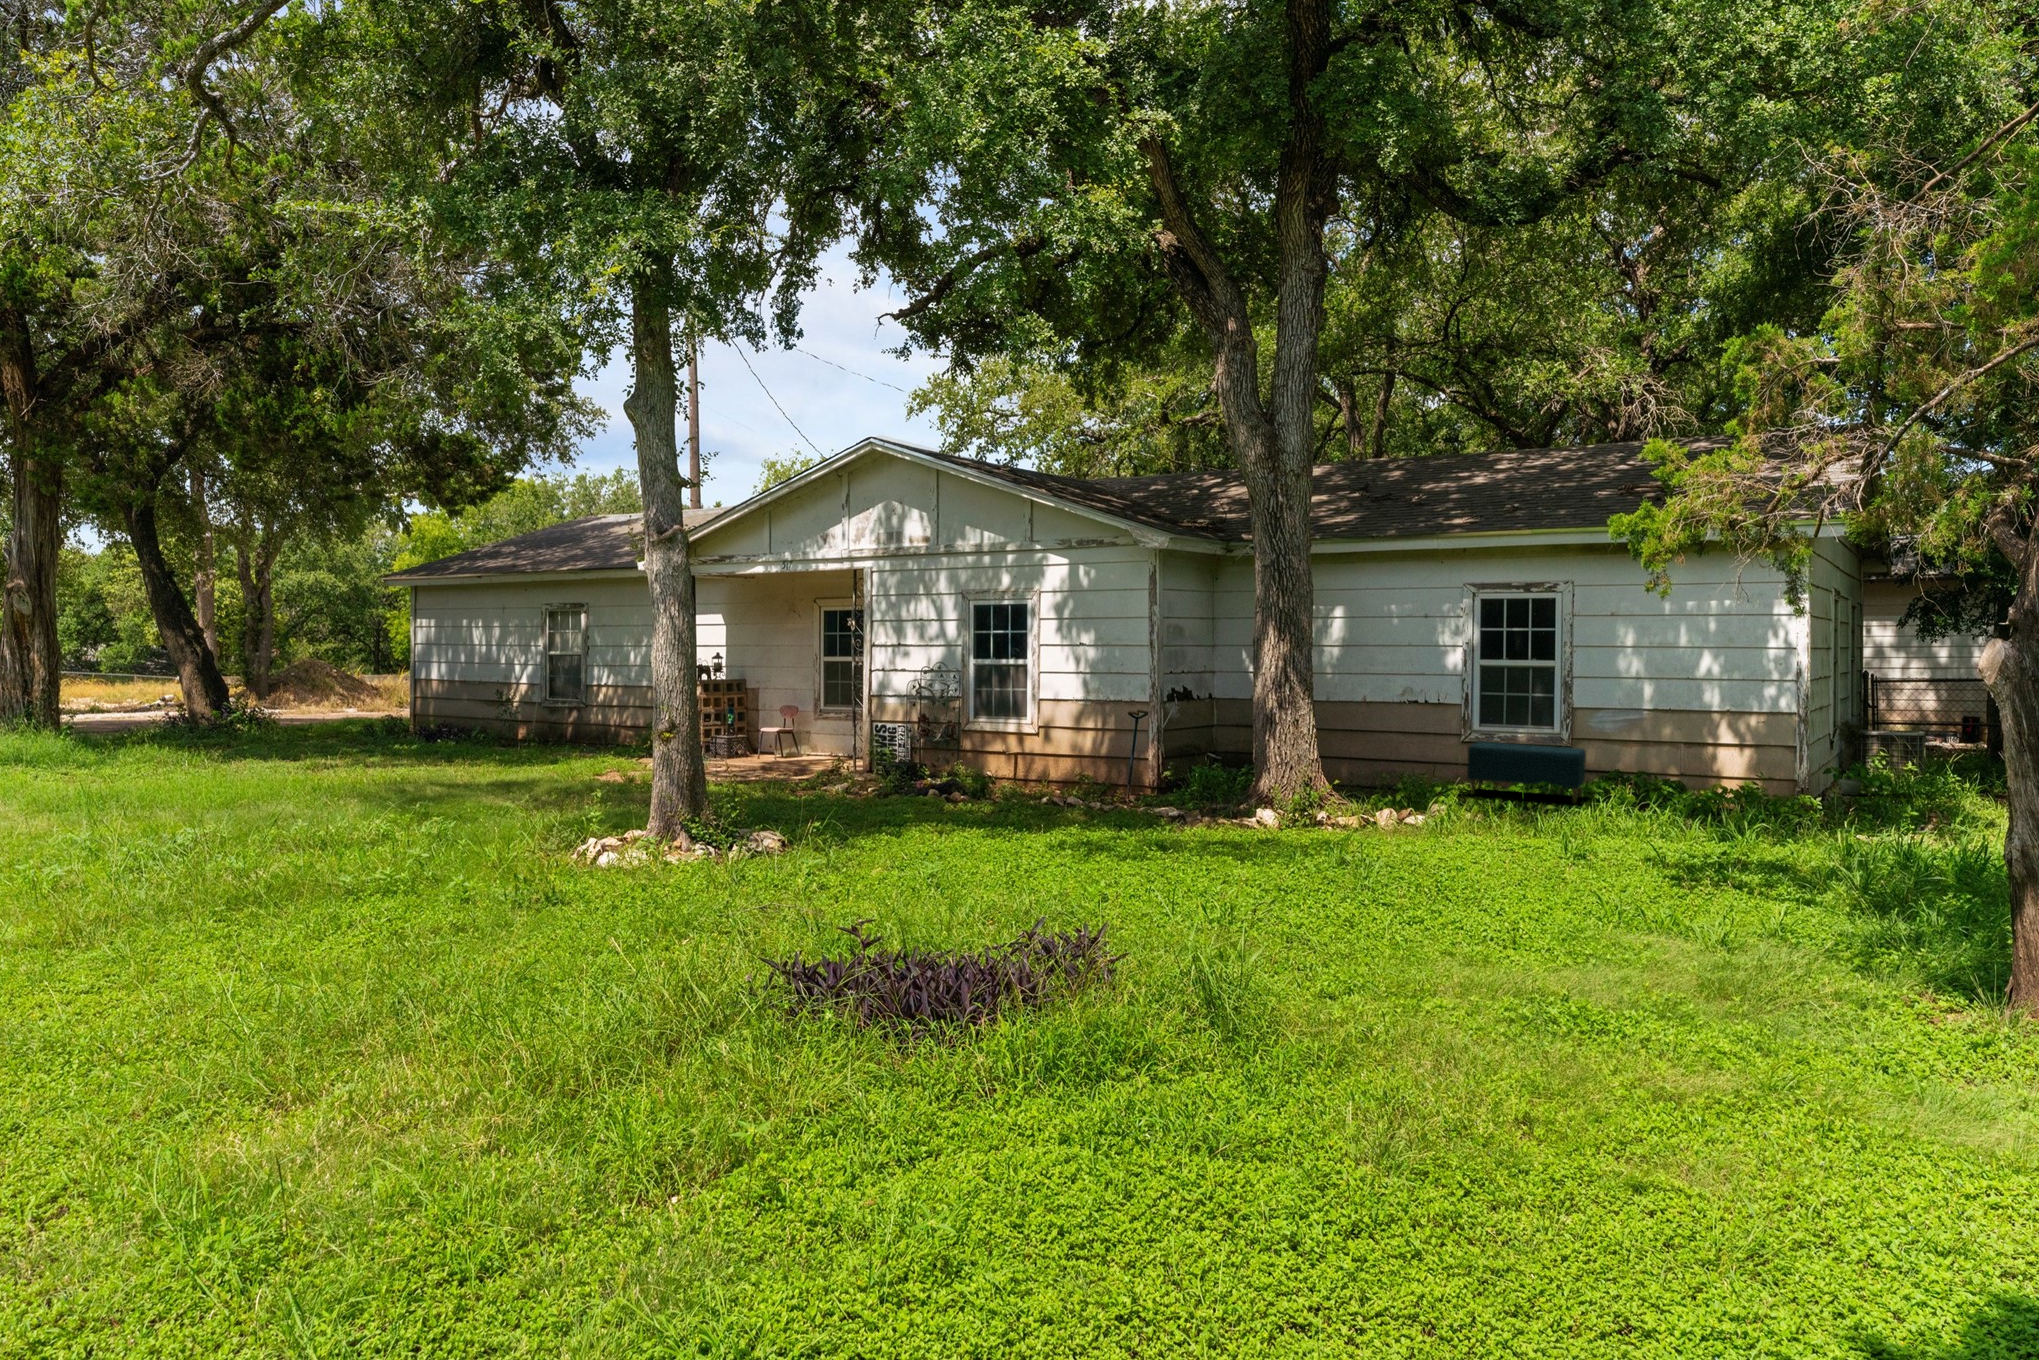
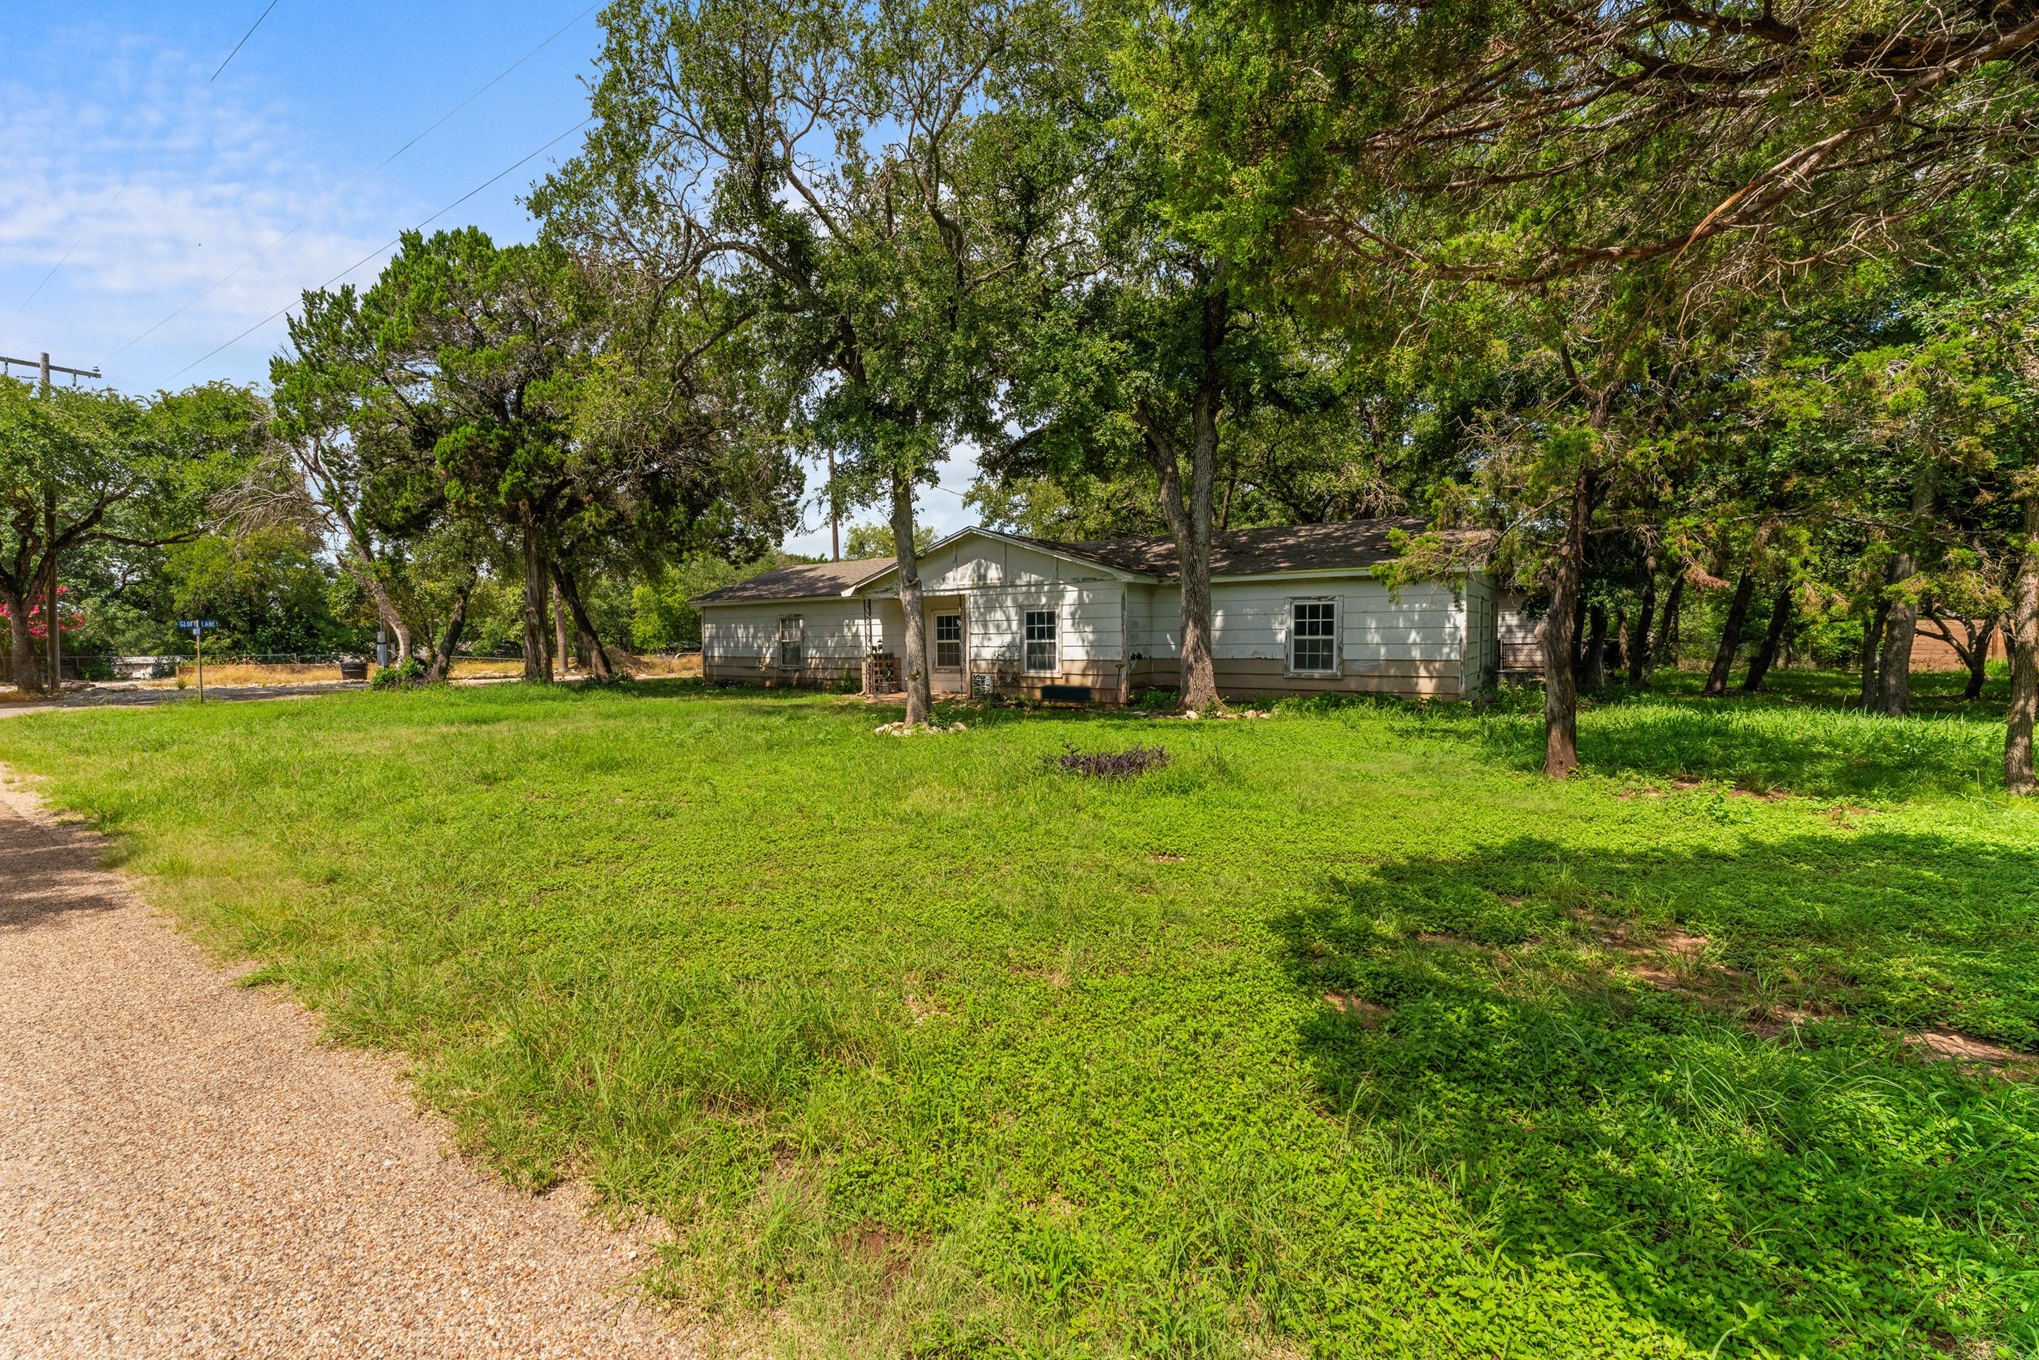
bench: present [1467,742,1586,803] -> present [1040,684,1092,708]

